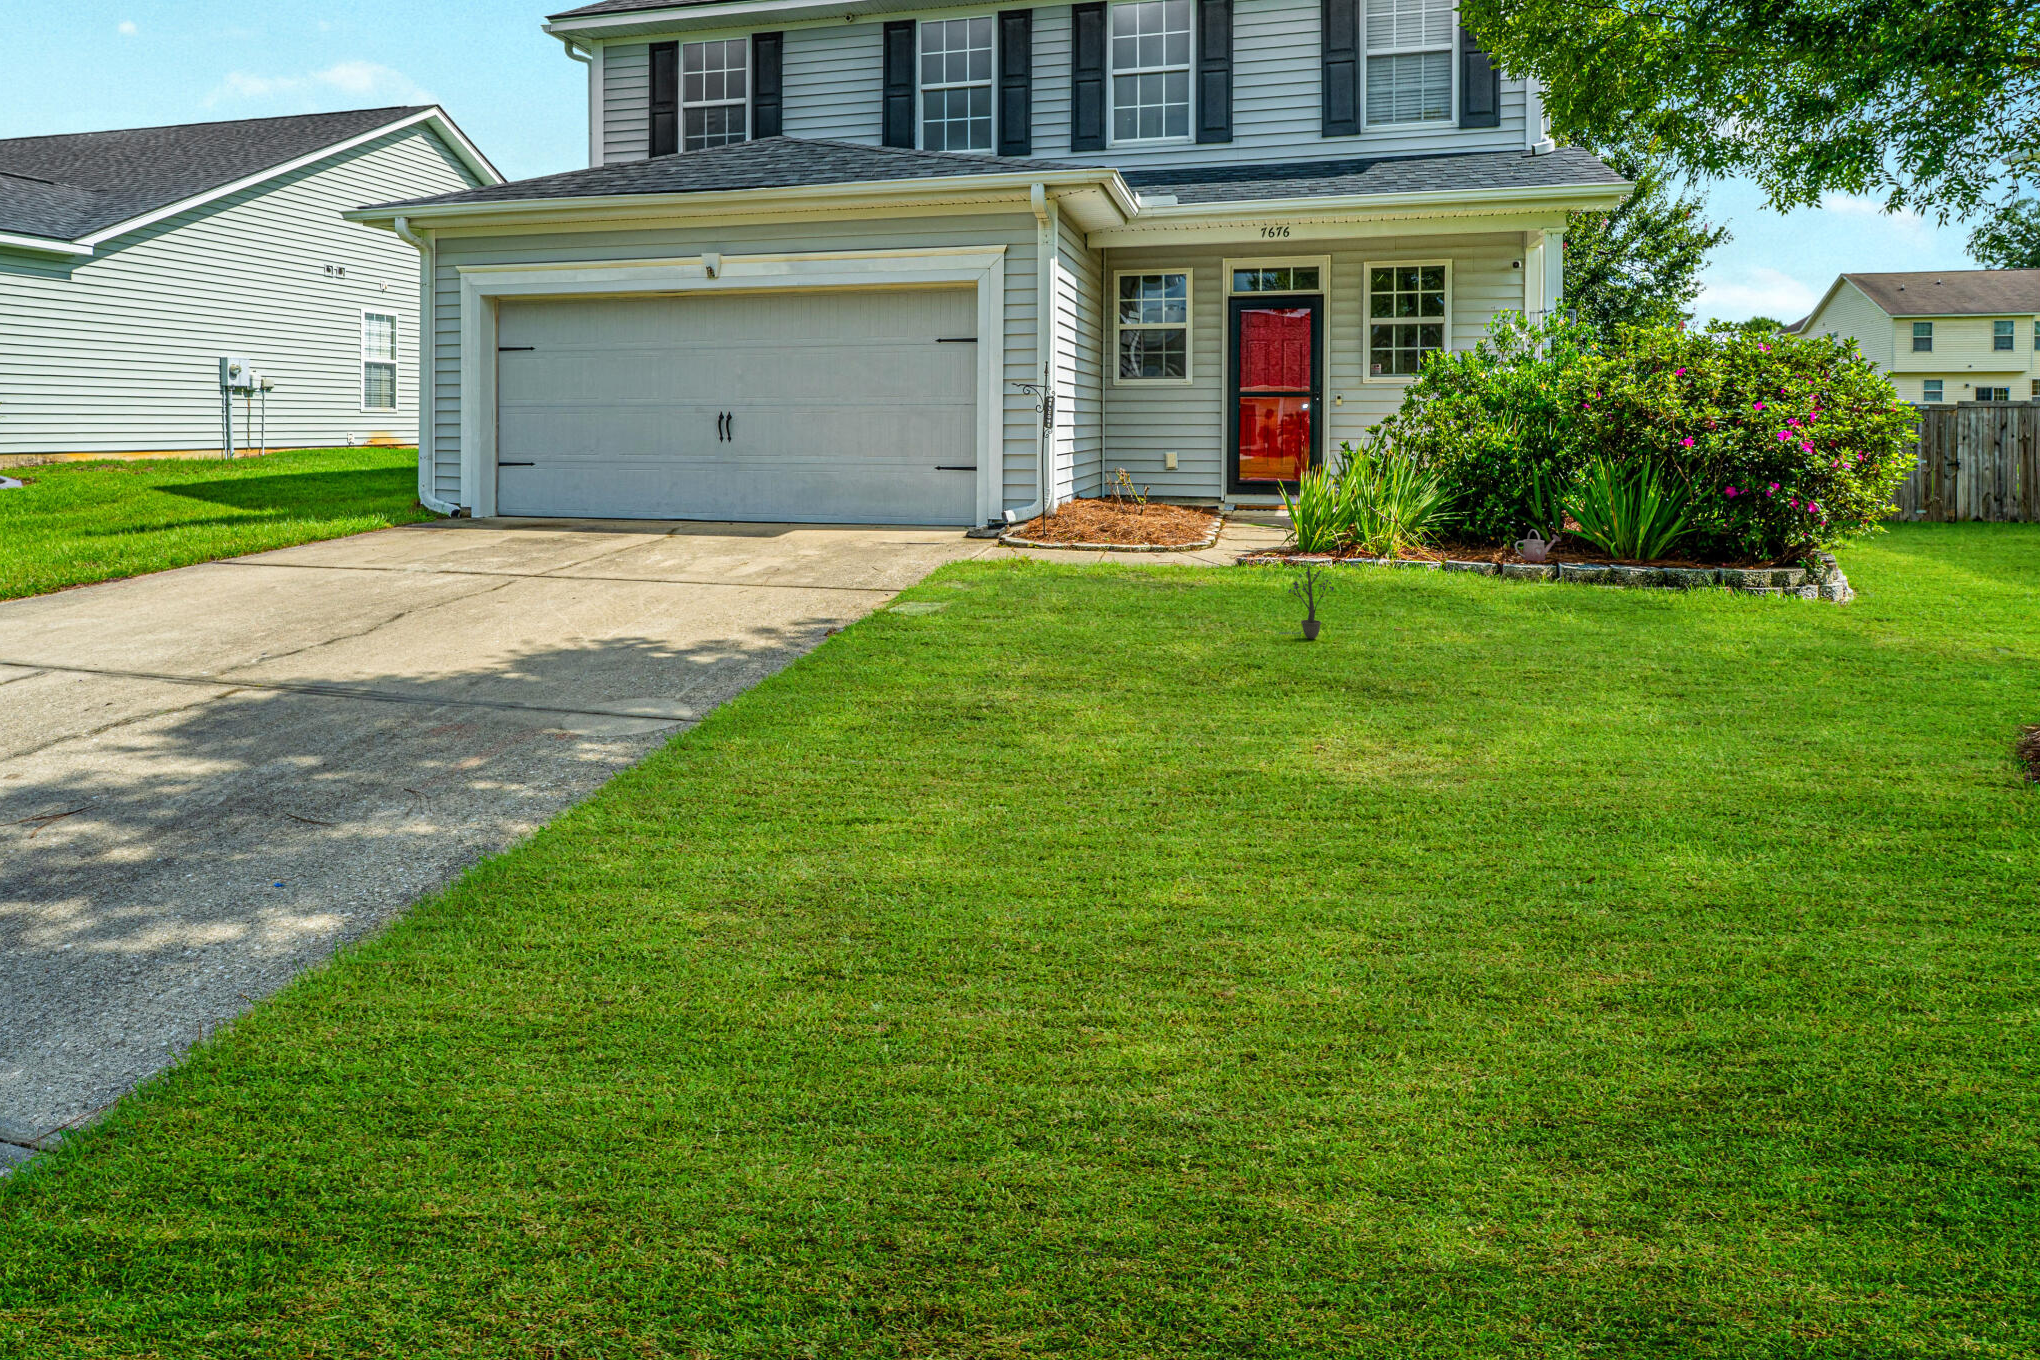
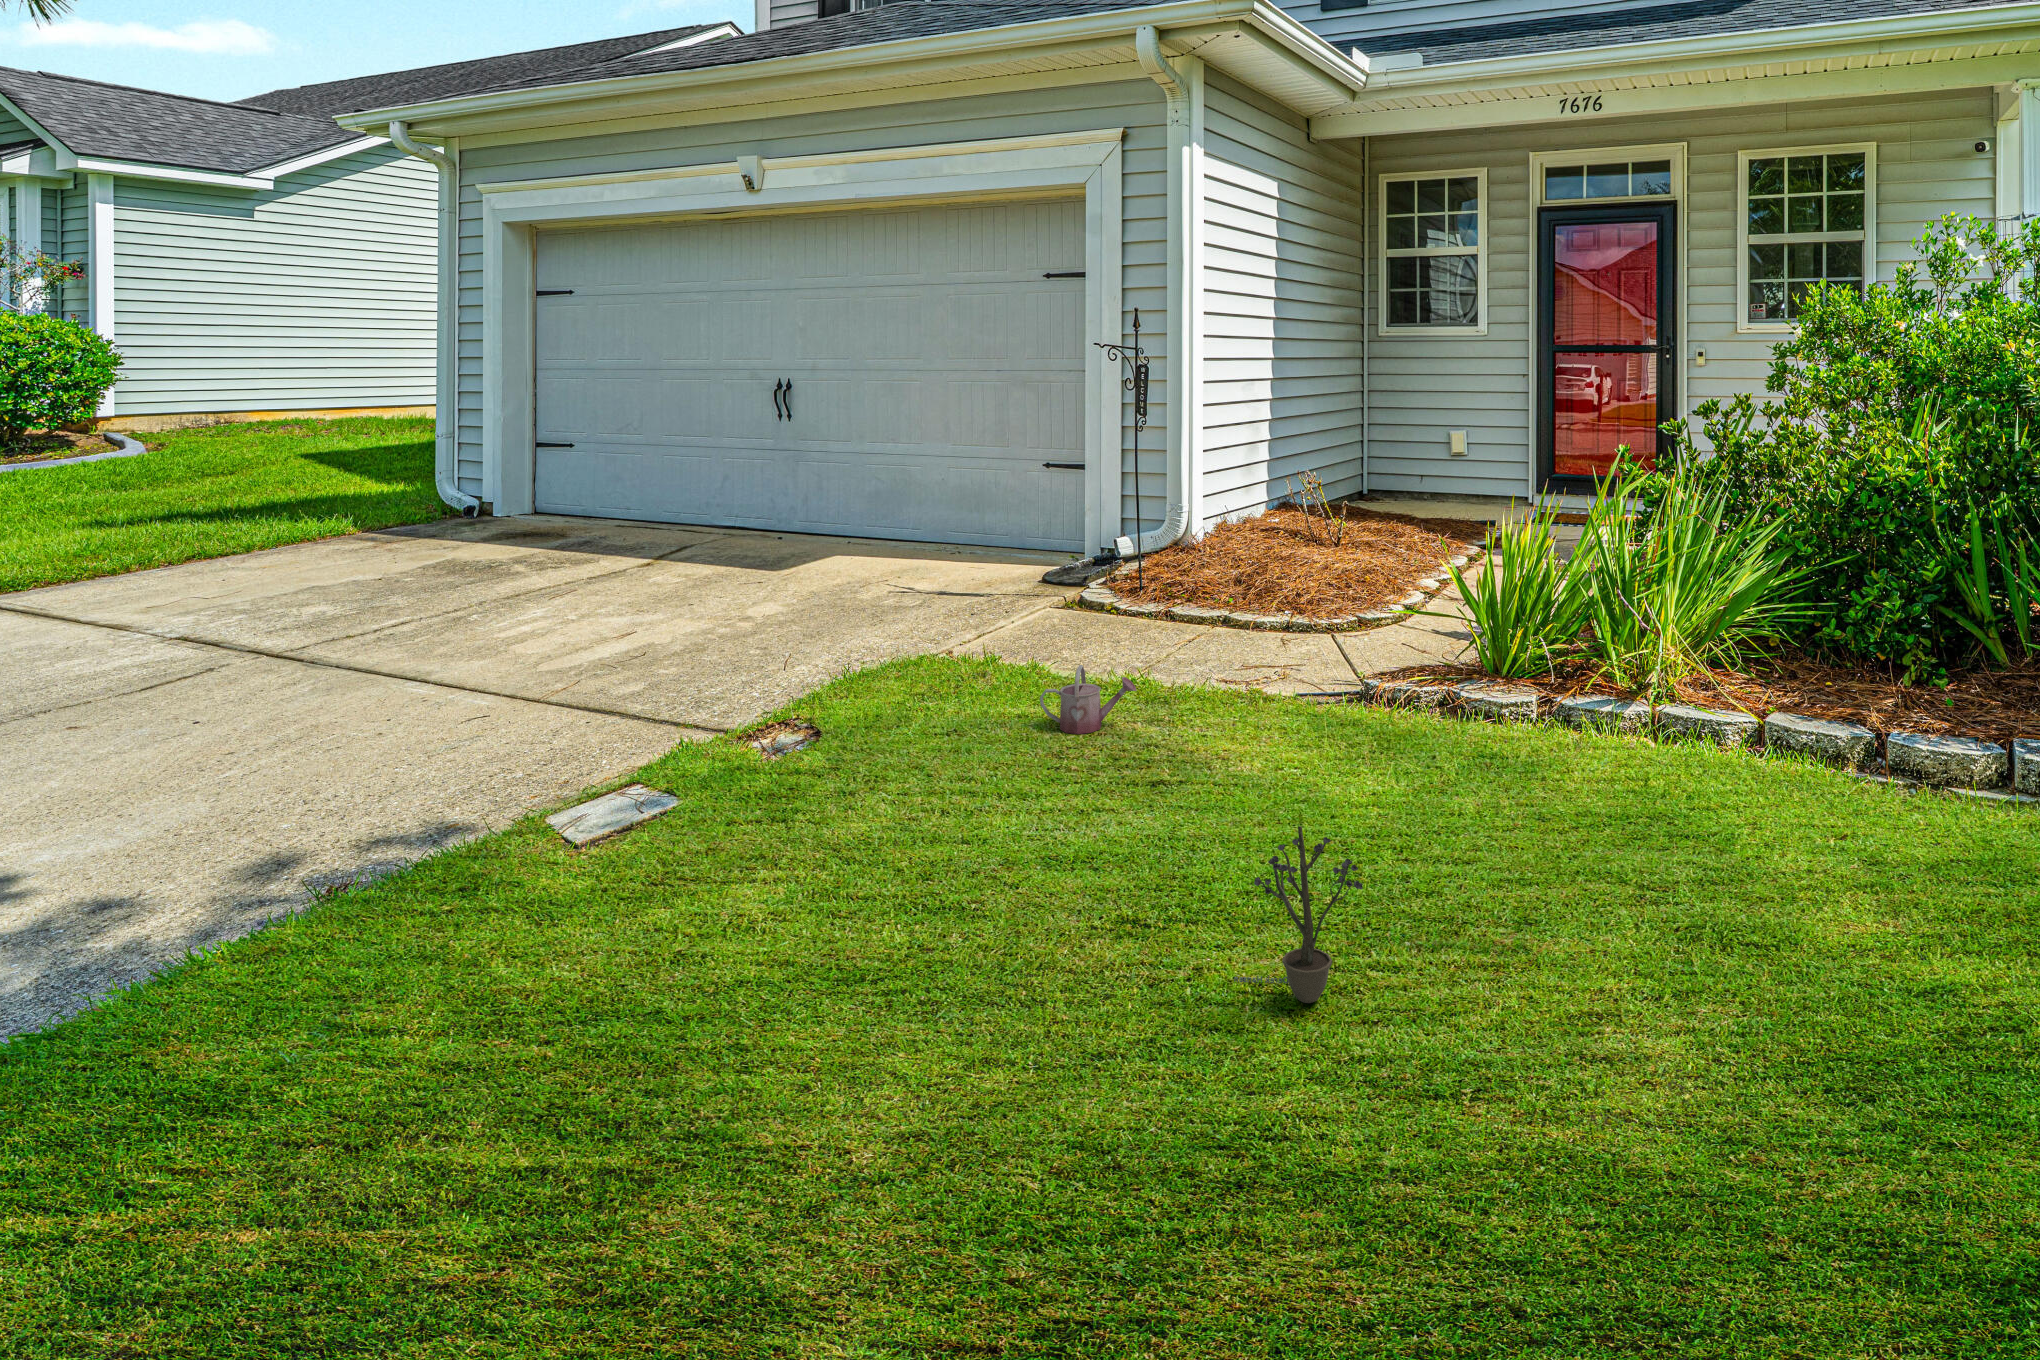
watering can: present [1515,529,1561,561] -> present [1040,665,1137,734]

